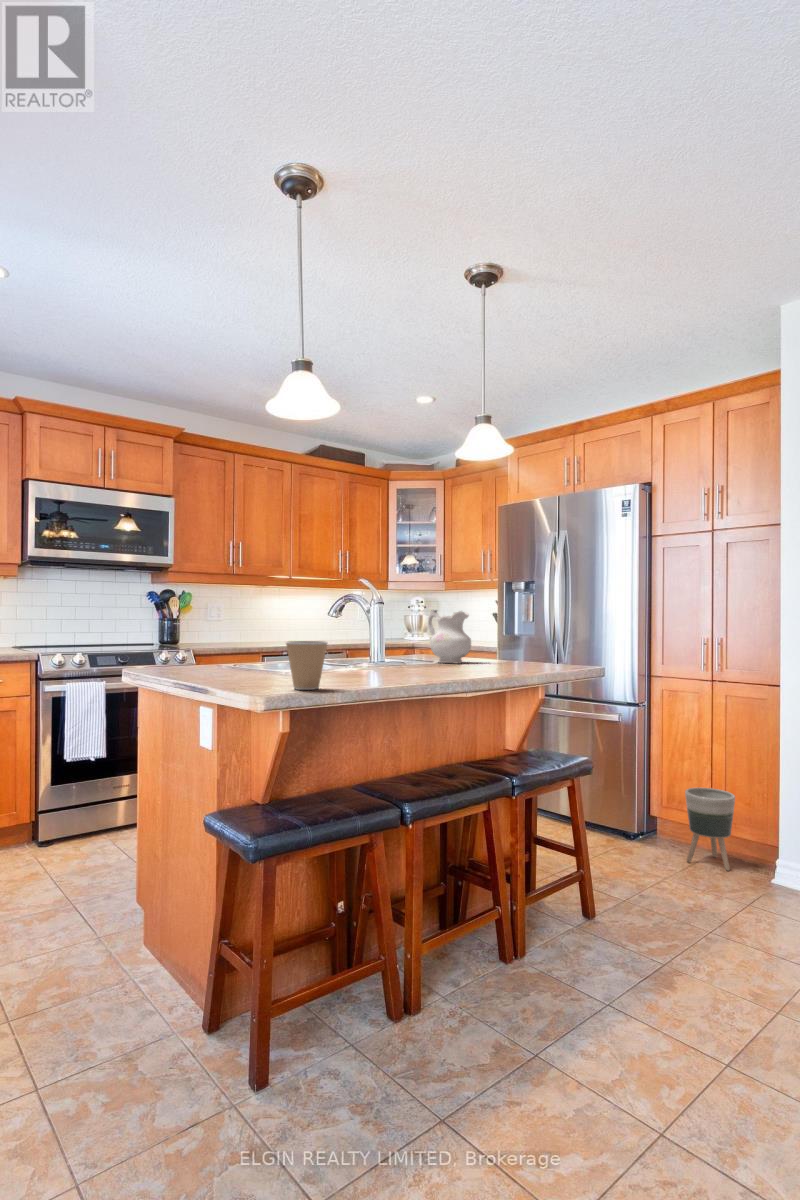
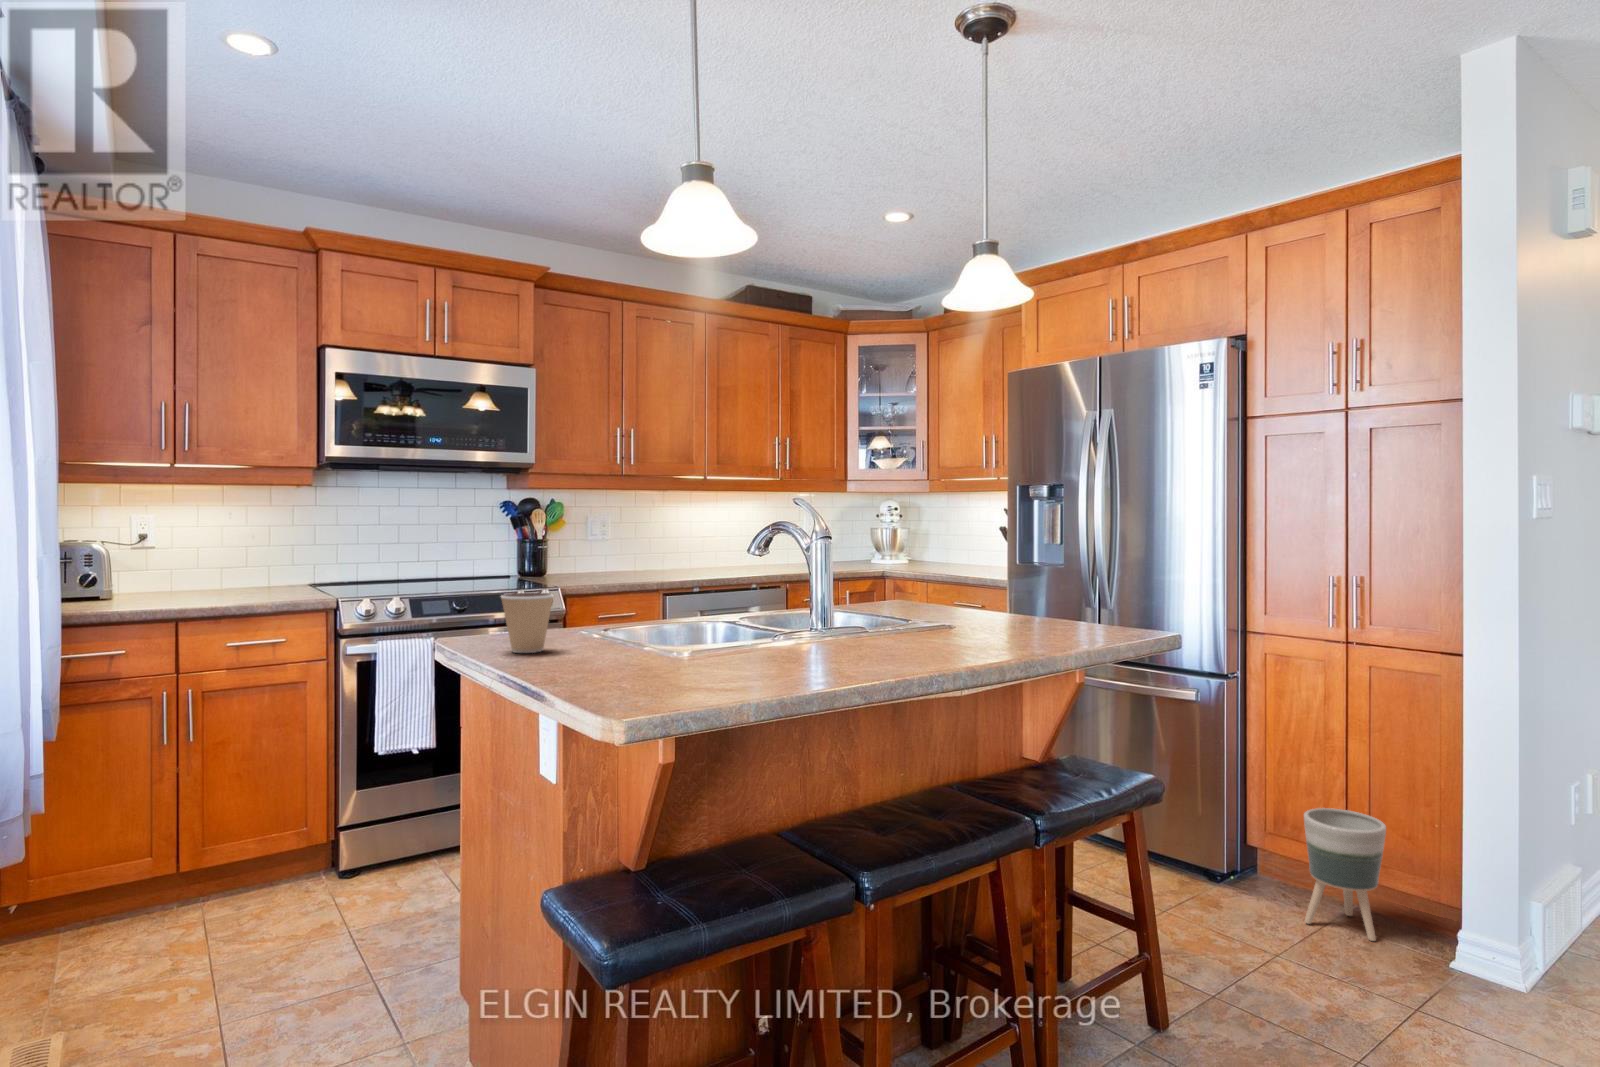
ceramic pitcher: present [428,610,471,664] -> none [902,535,969,619]
coffee cup: present [286,641,328,690] -> present [501,593,553,653]

